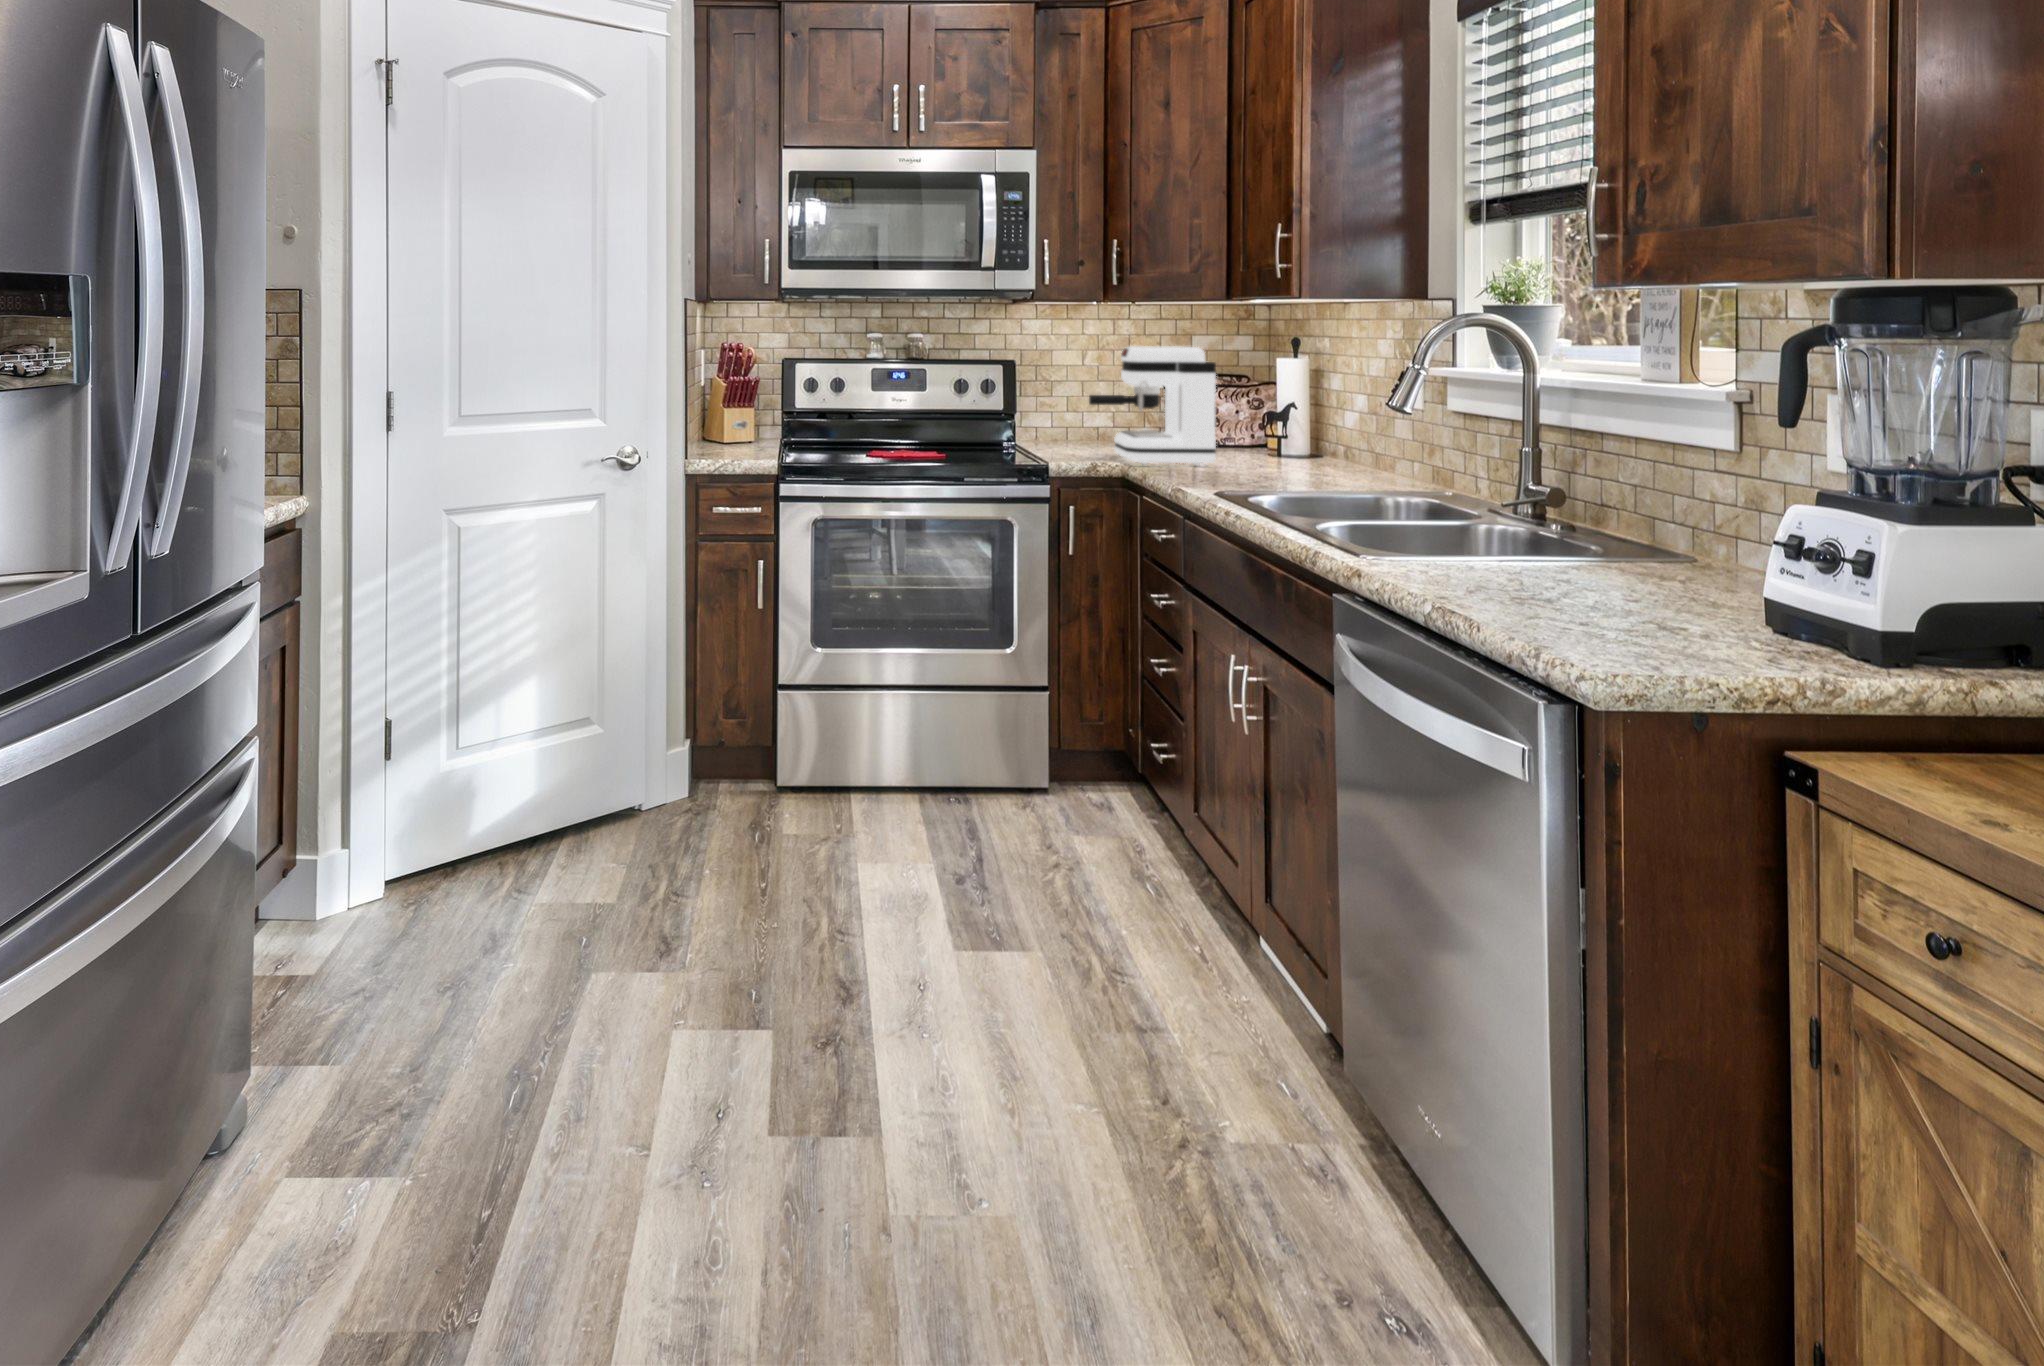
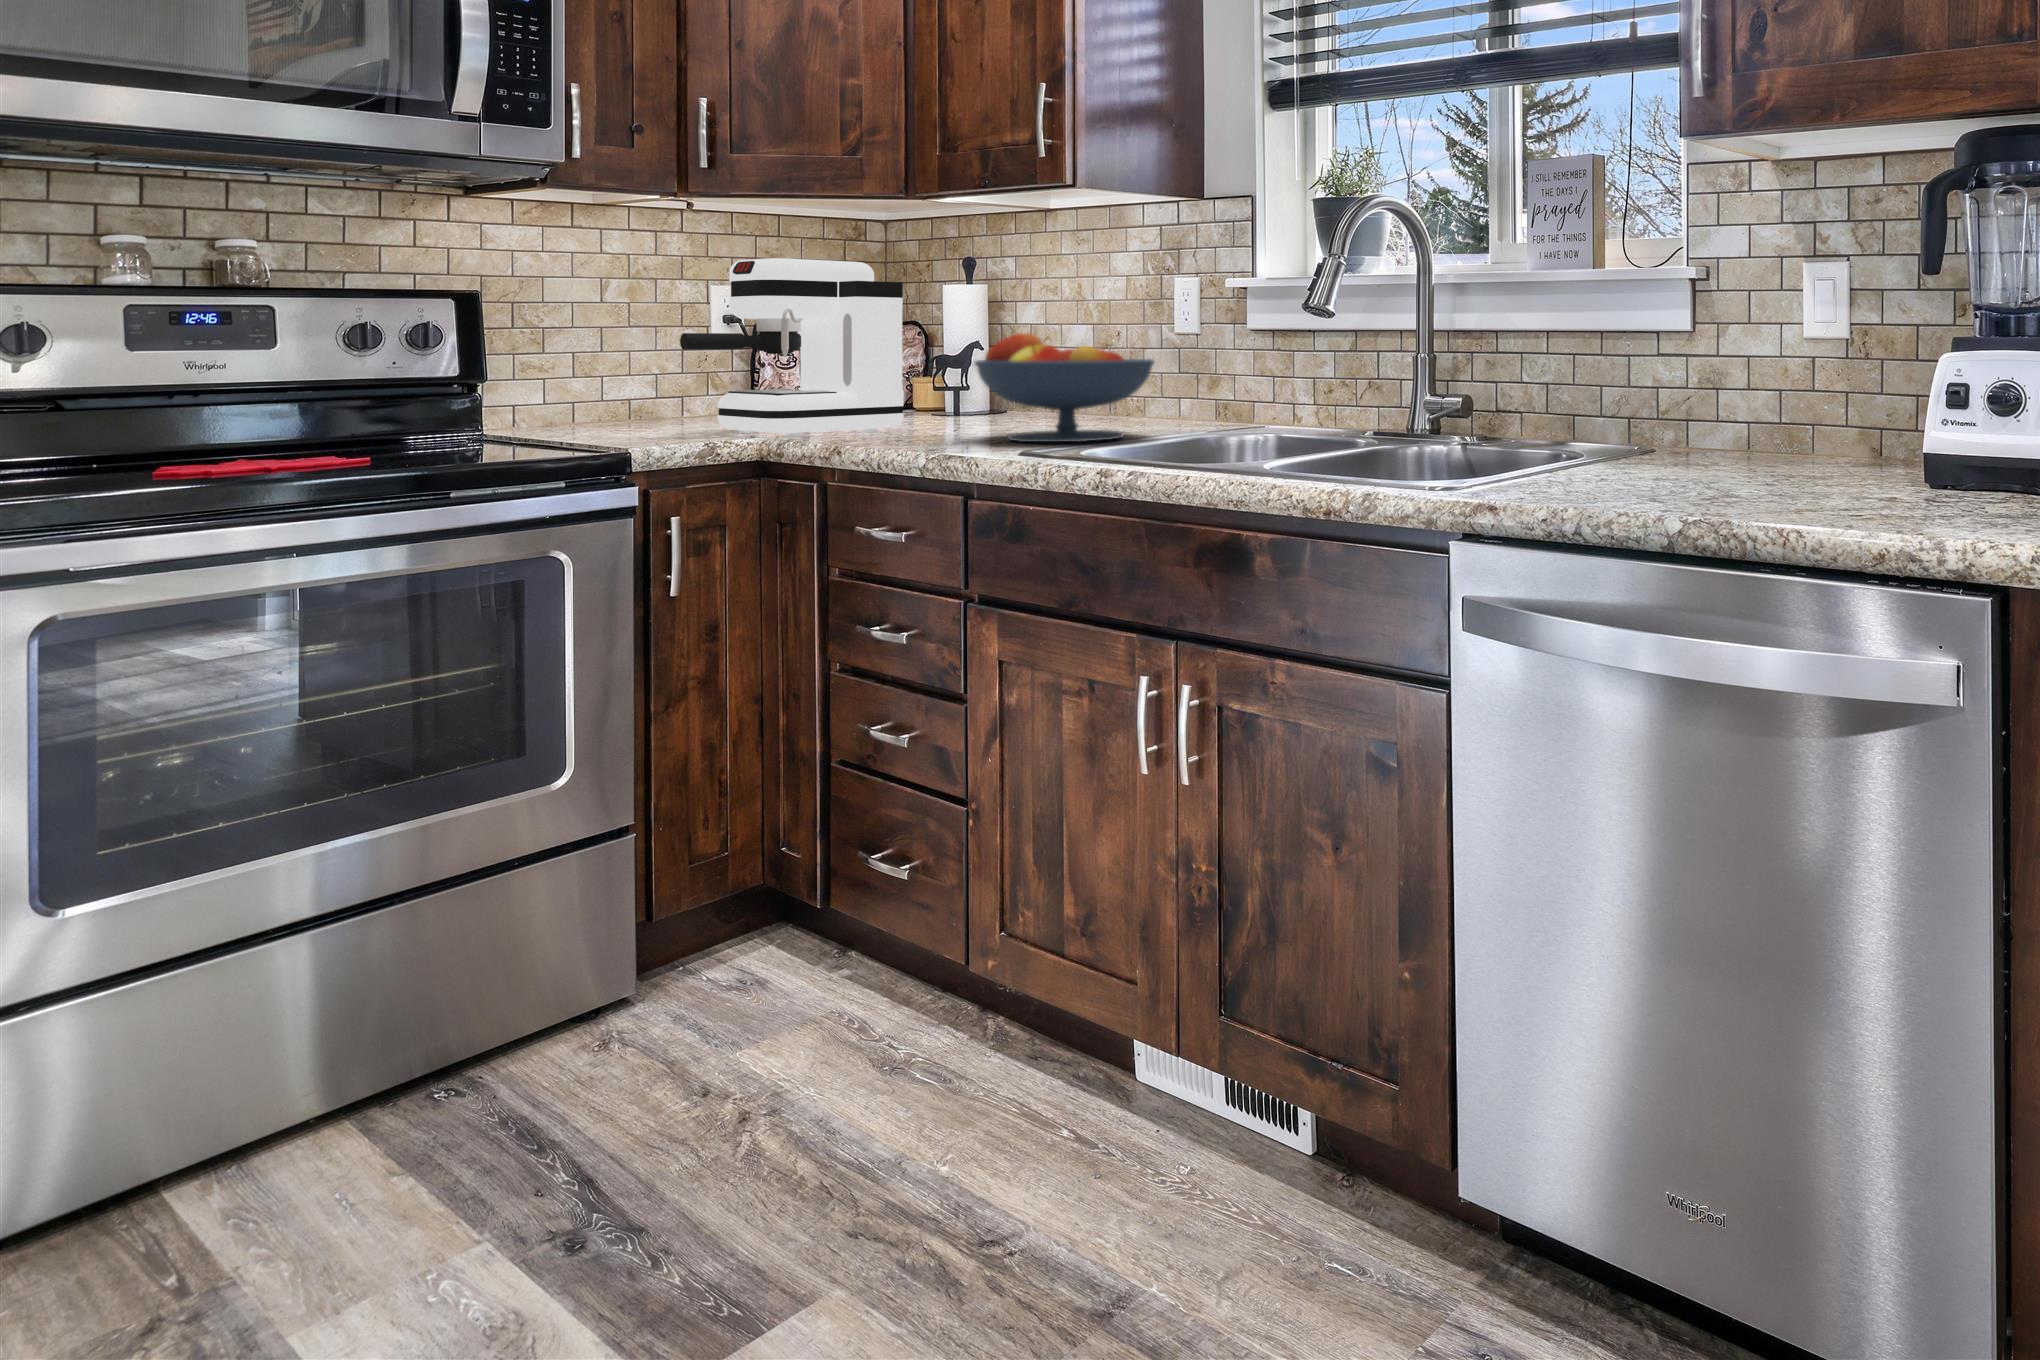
fruit bowl: none [1239,402,1375,488] -> present [975,333,1154,442]

